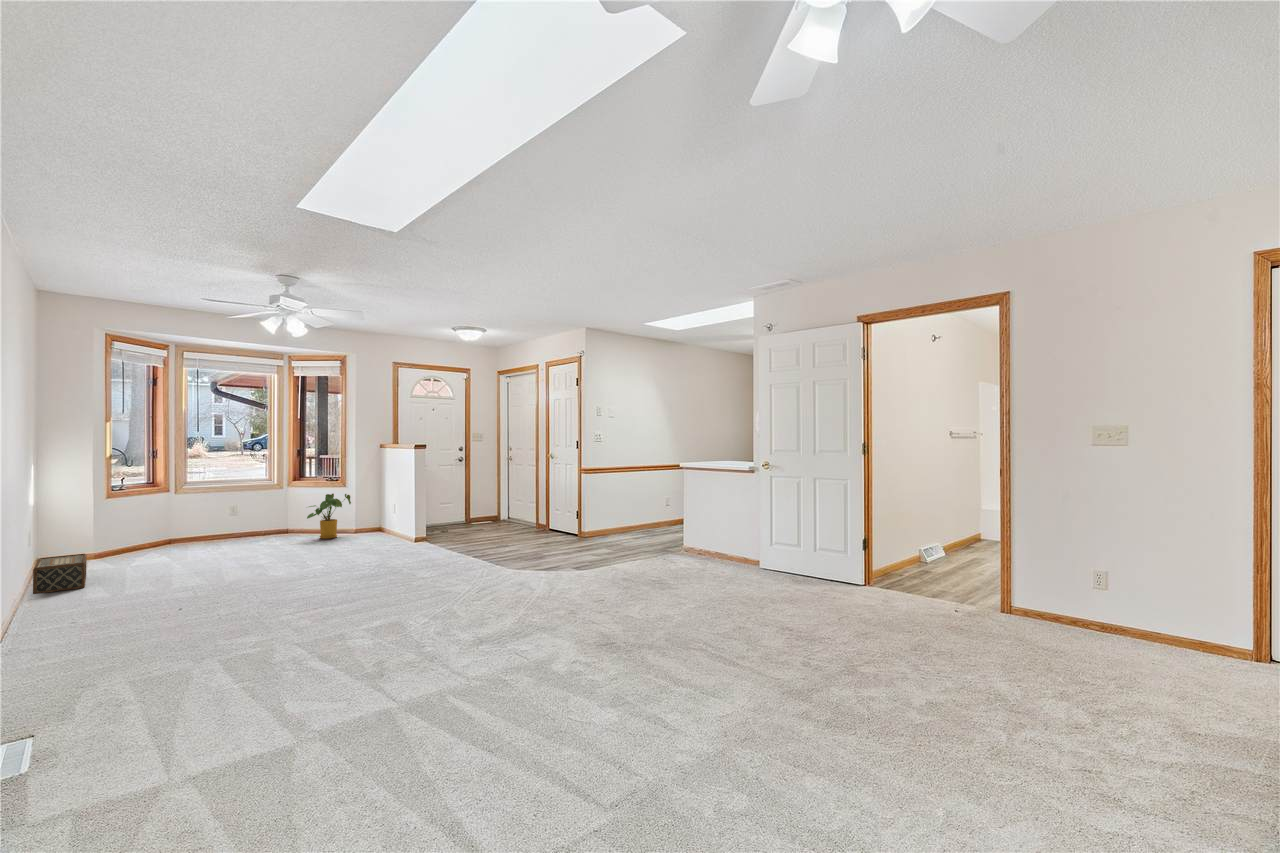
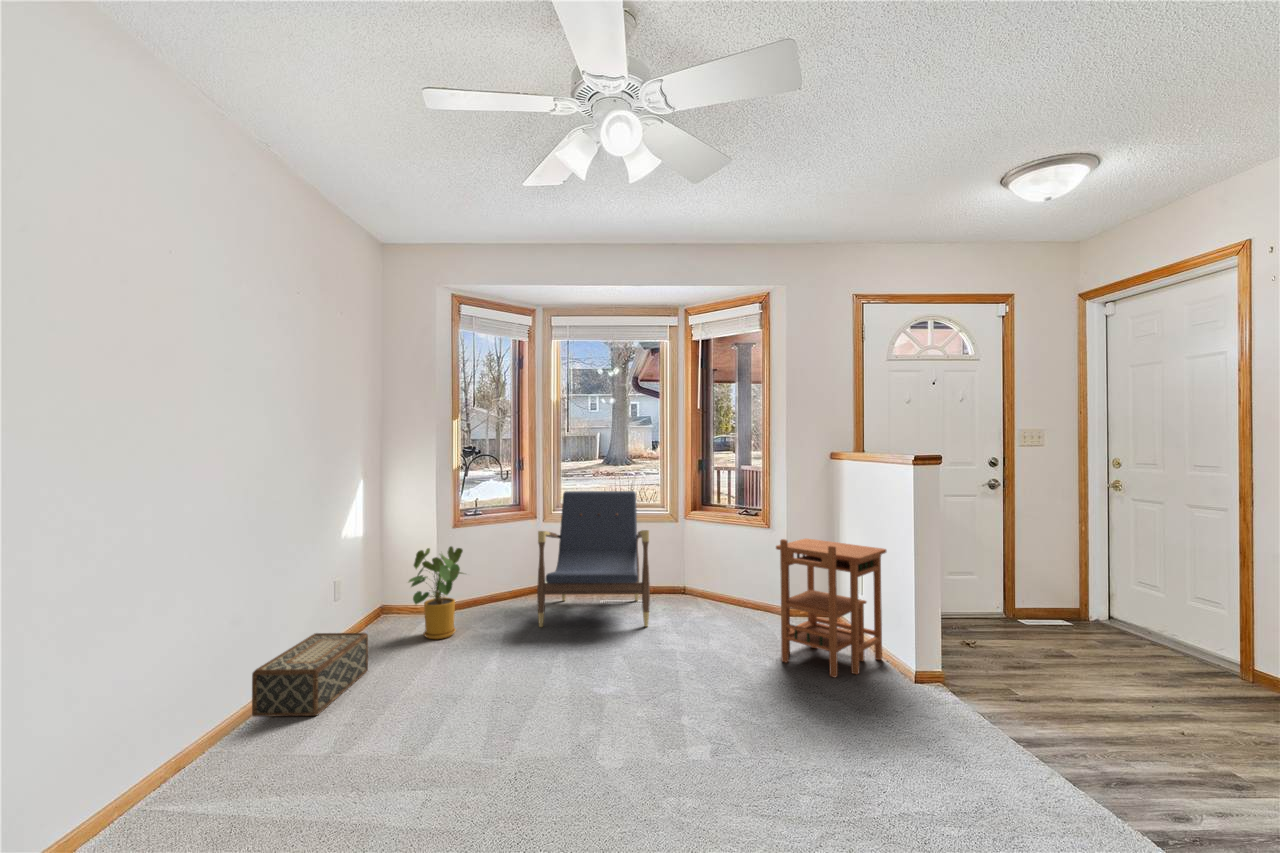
lounge chair: none [189,470,271,552] -> present [537,491,650,627]
side table: none [351,485,406,544] -> present [776,539,886,677]
house plant: present [307,494,351,539] -> present [409,546,463,639]

